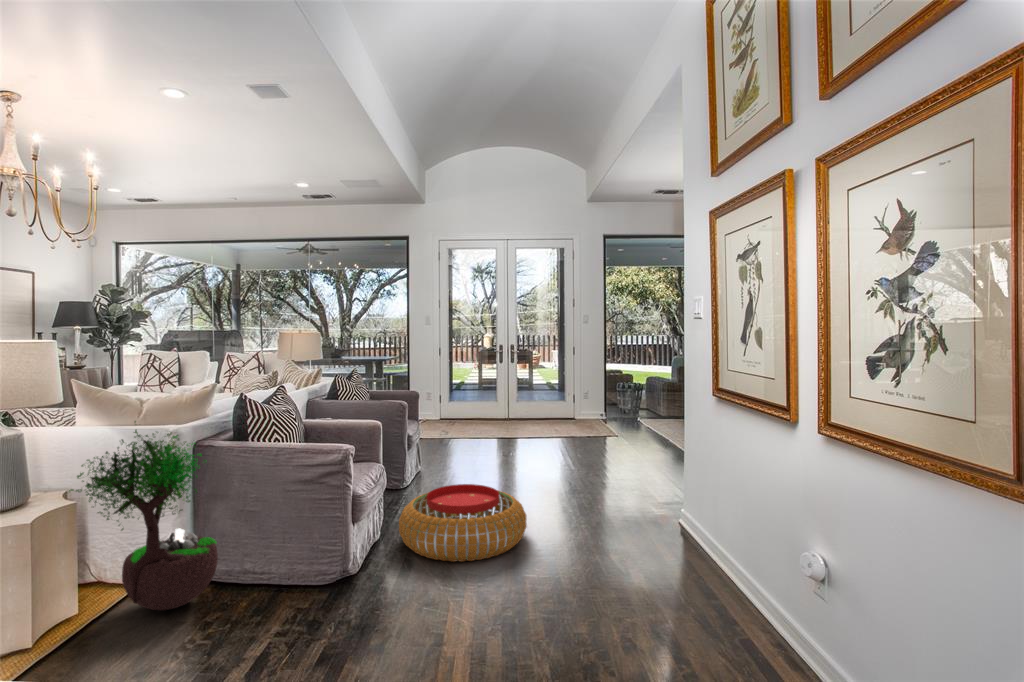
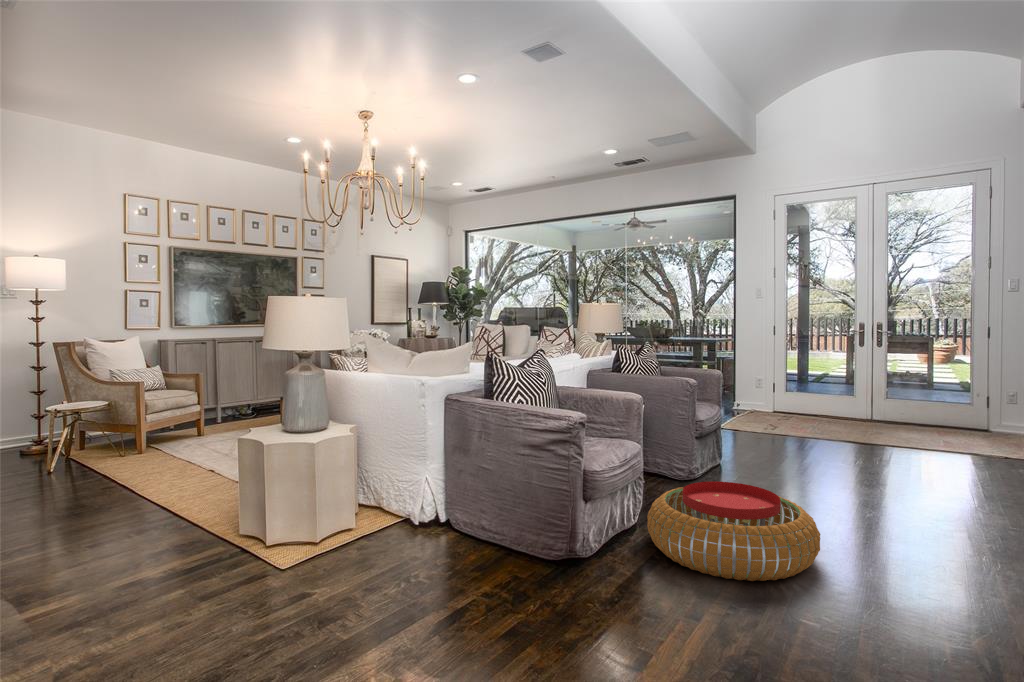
potted tree: present [69,421,218,610] -> none [339,367,460,546]

